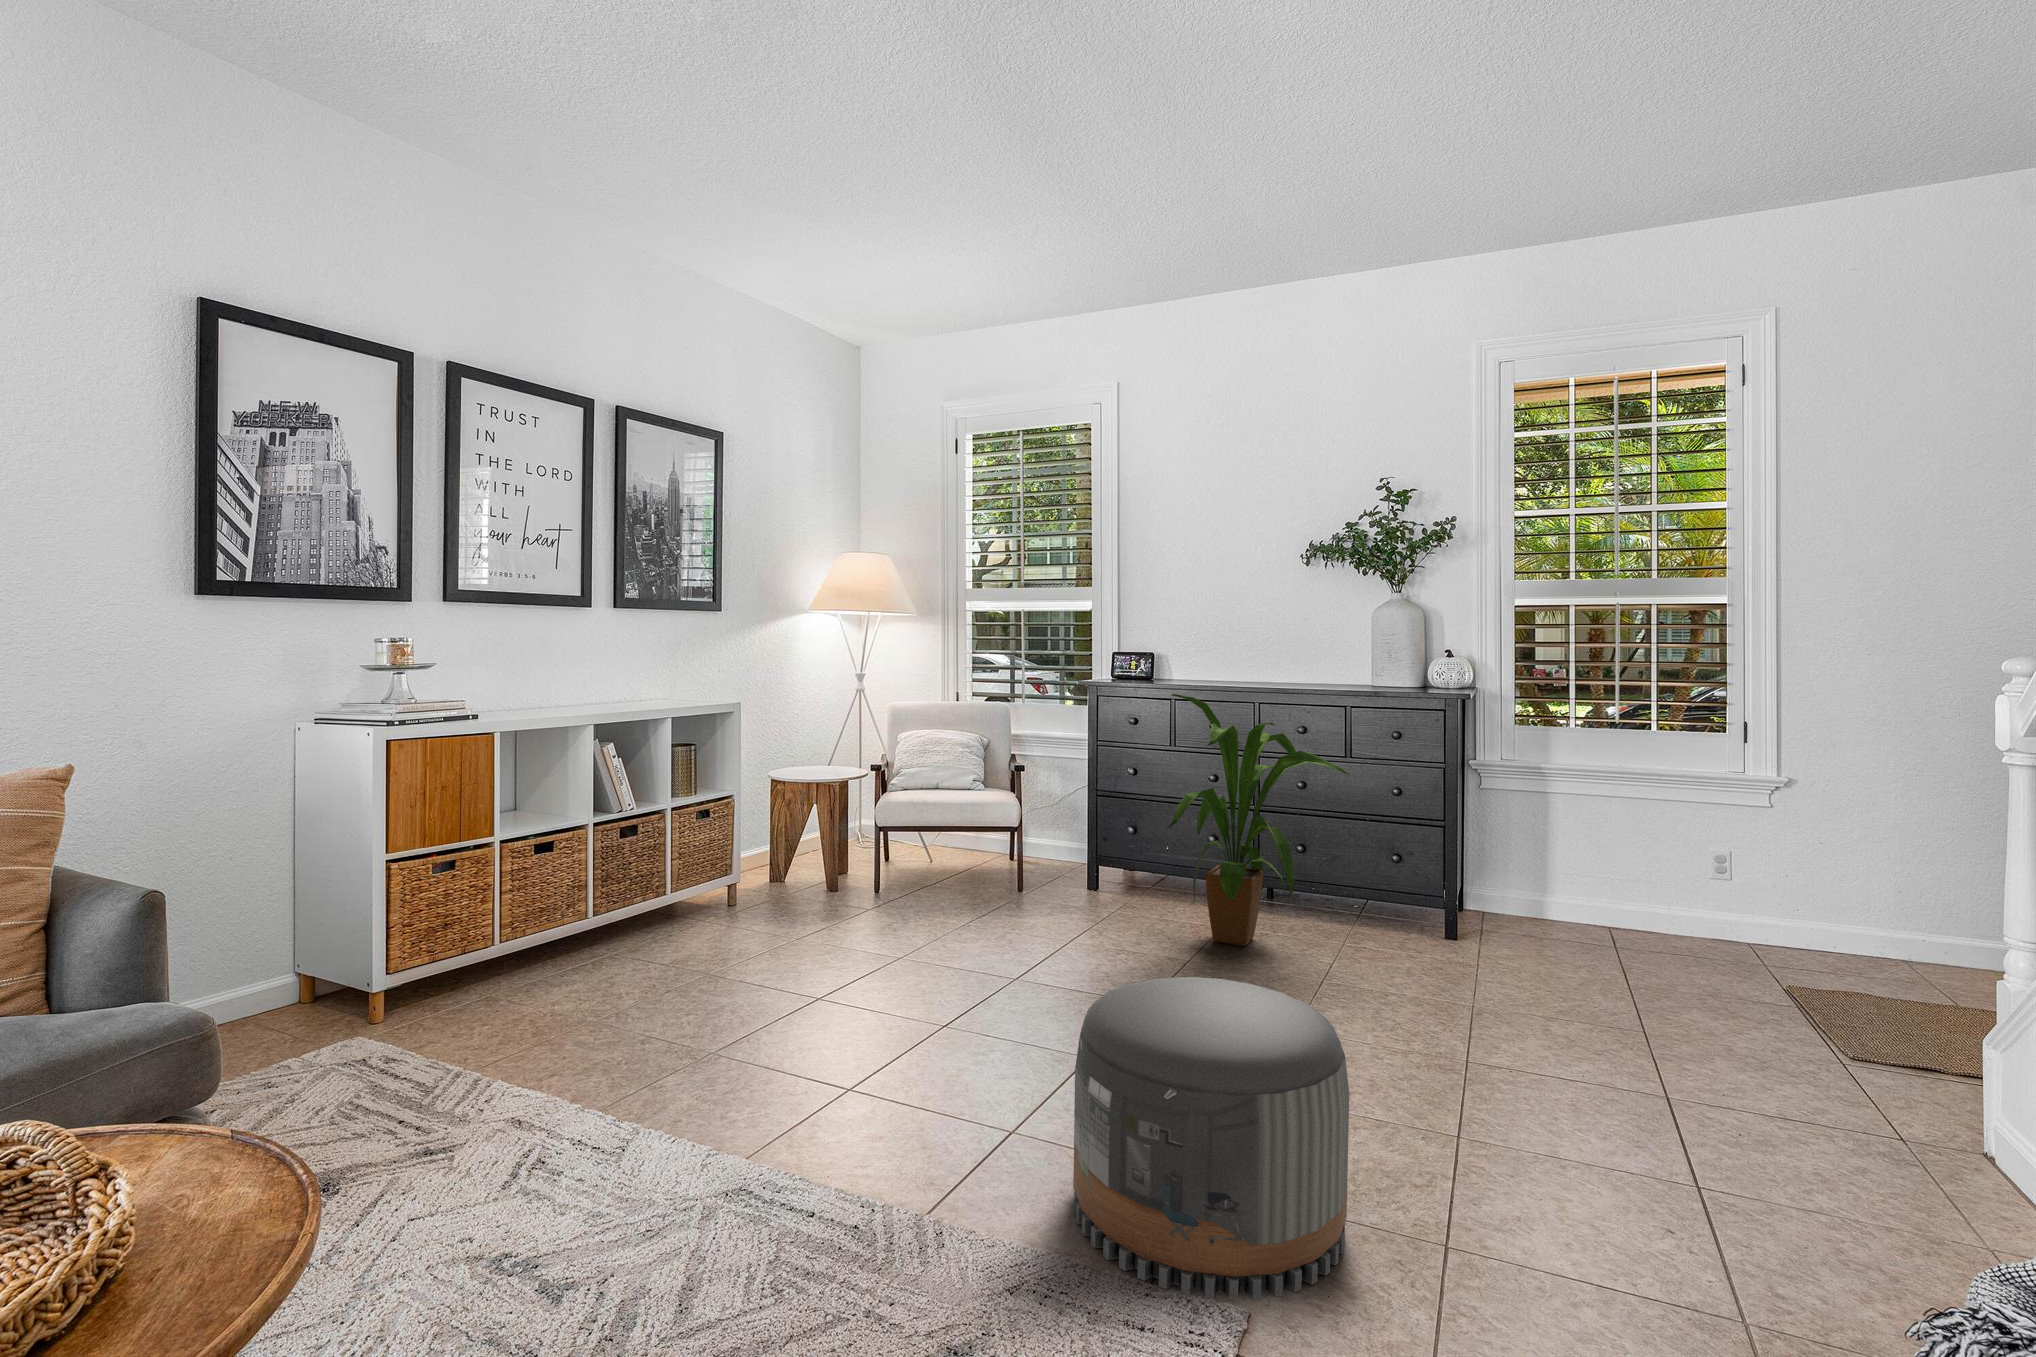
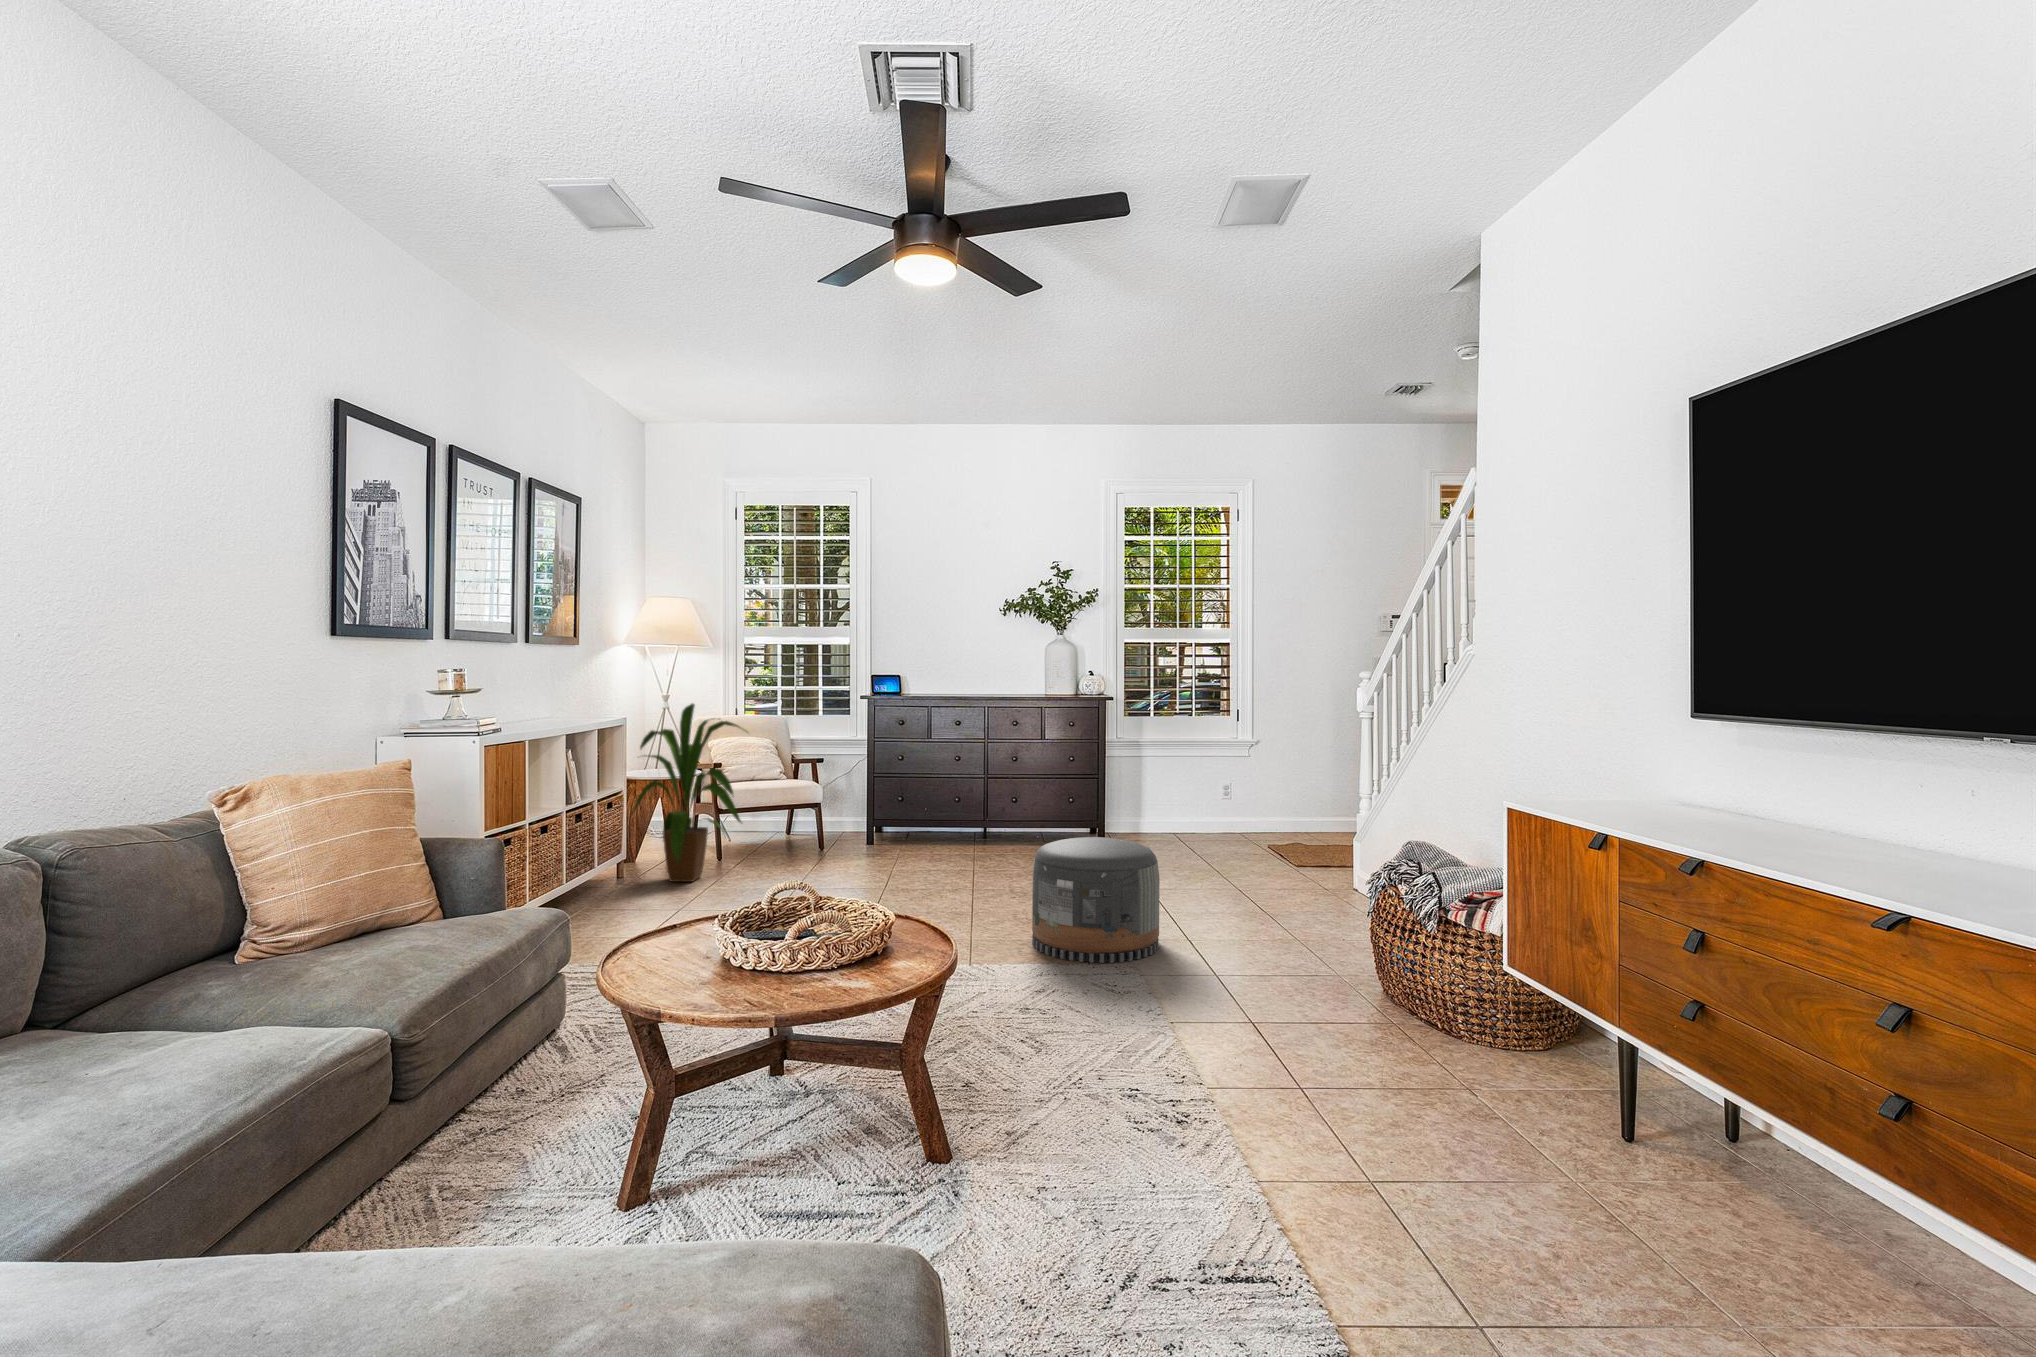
house plant: present [1168,694,1349,946] -> present [632,704,742,882]

